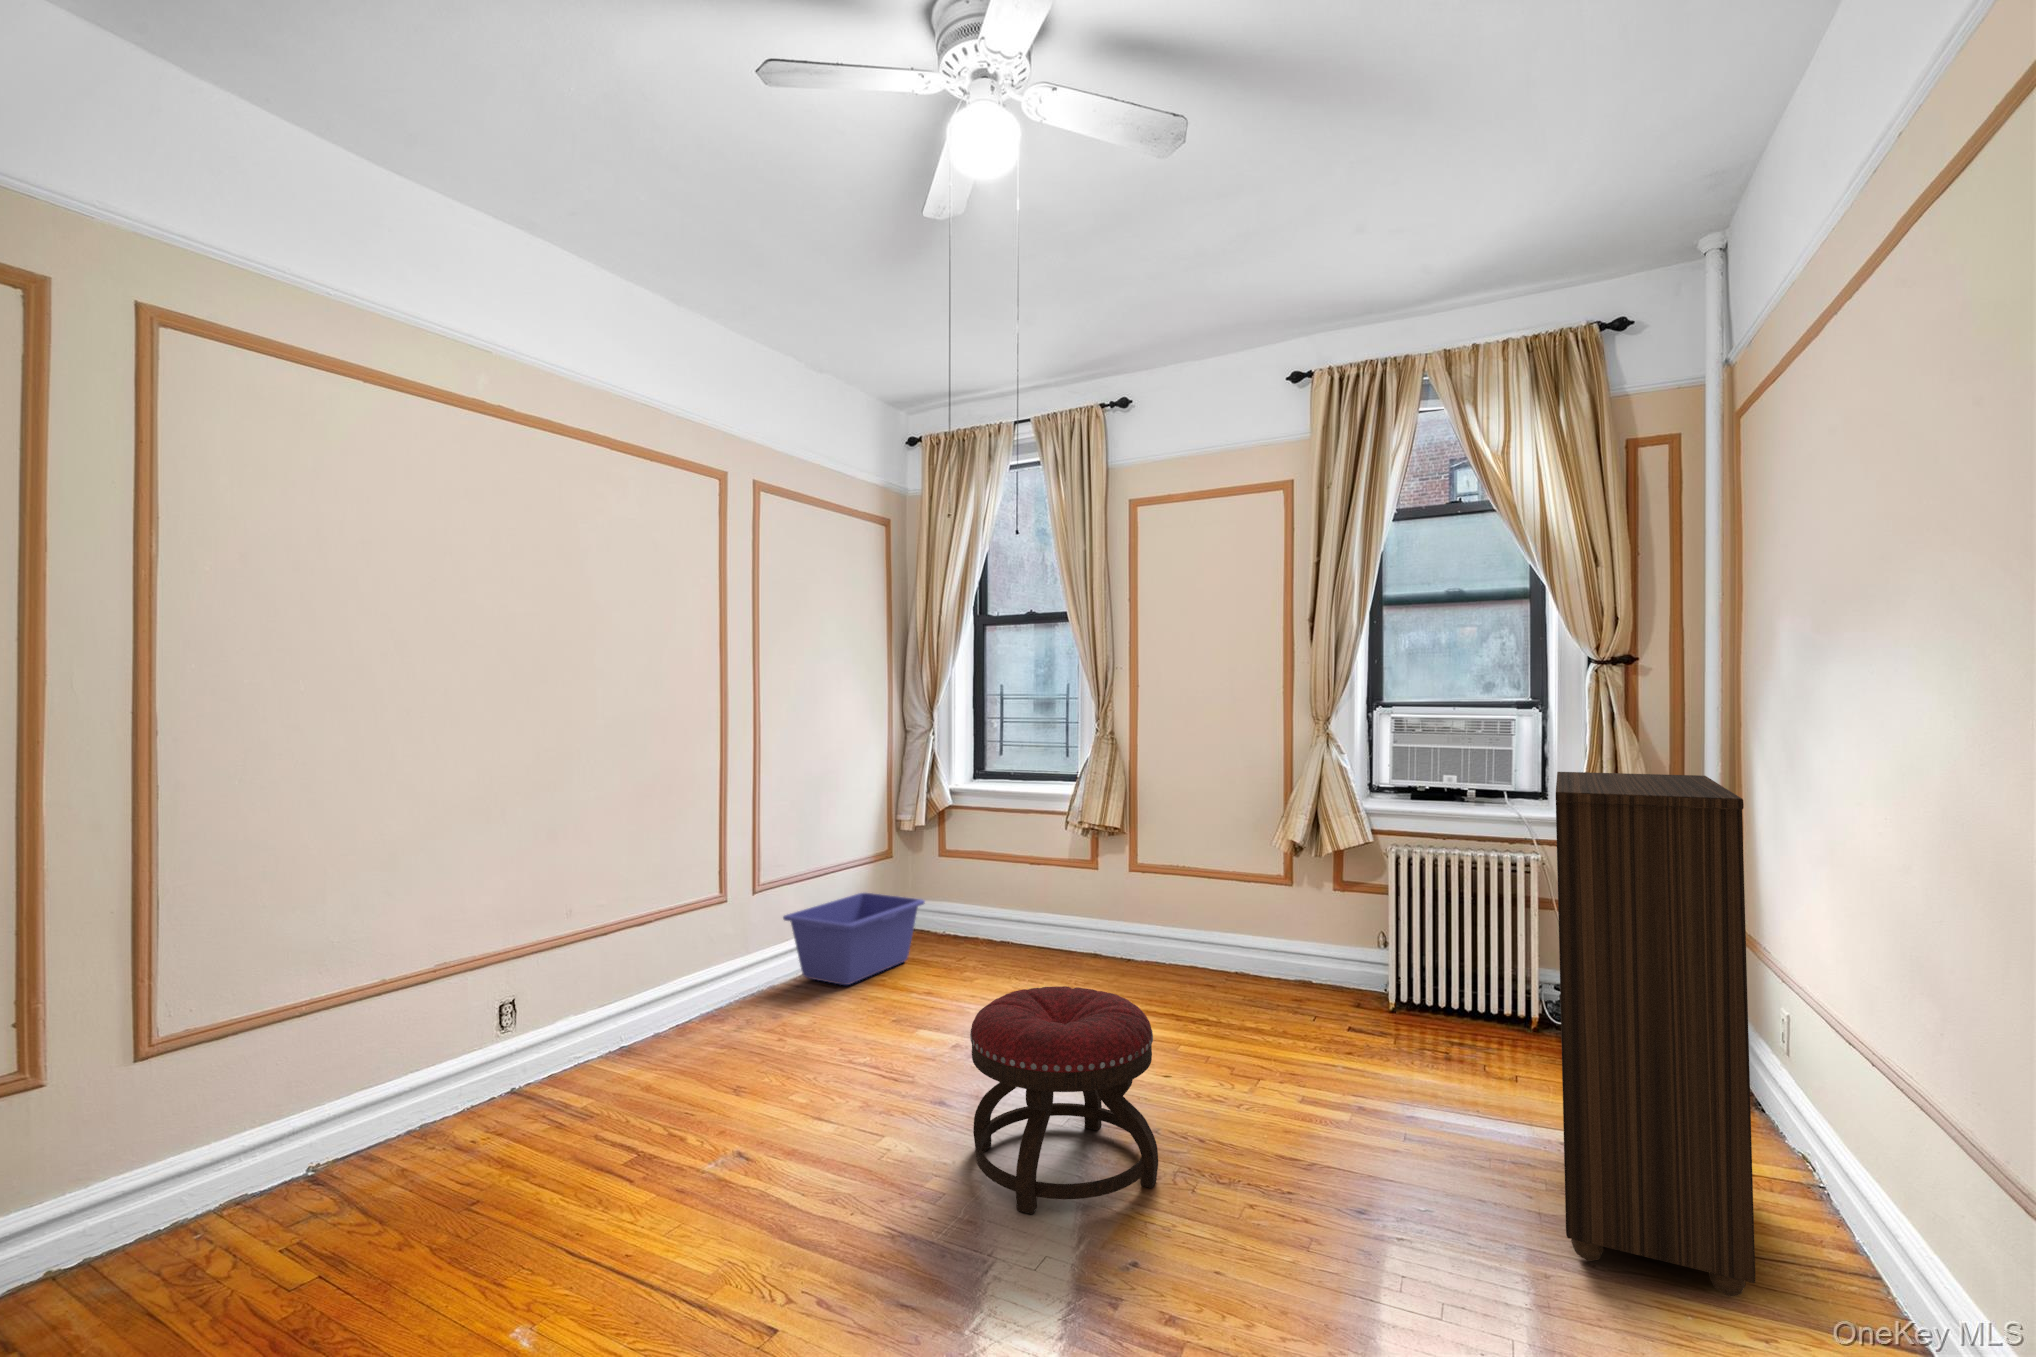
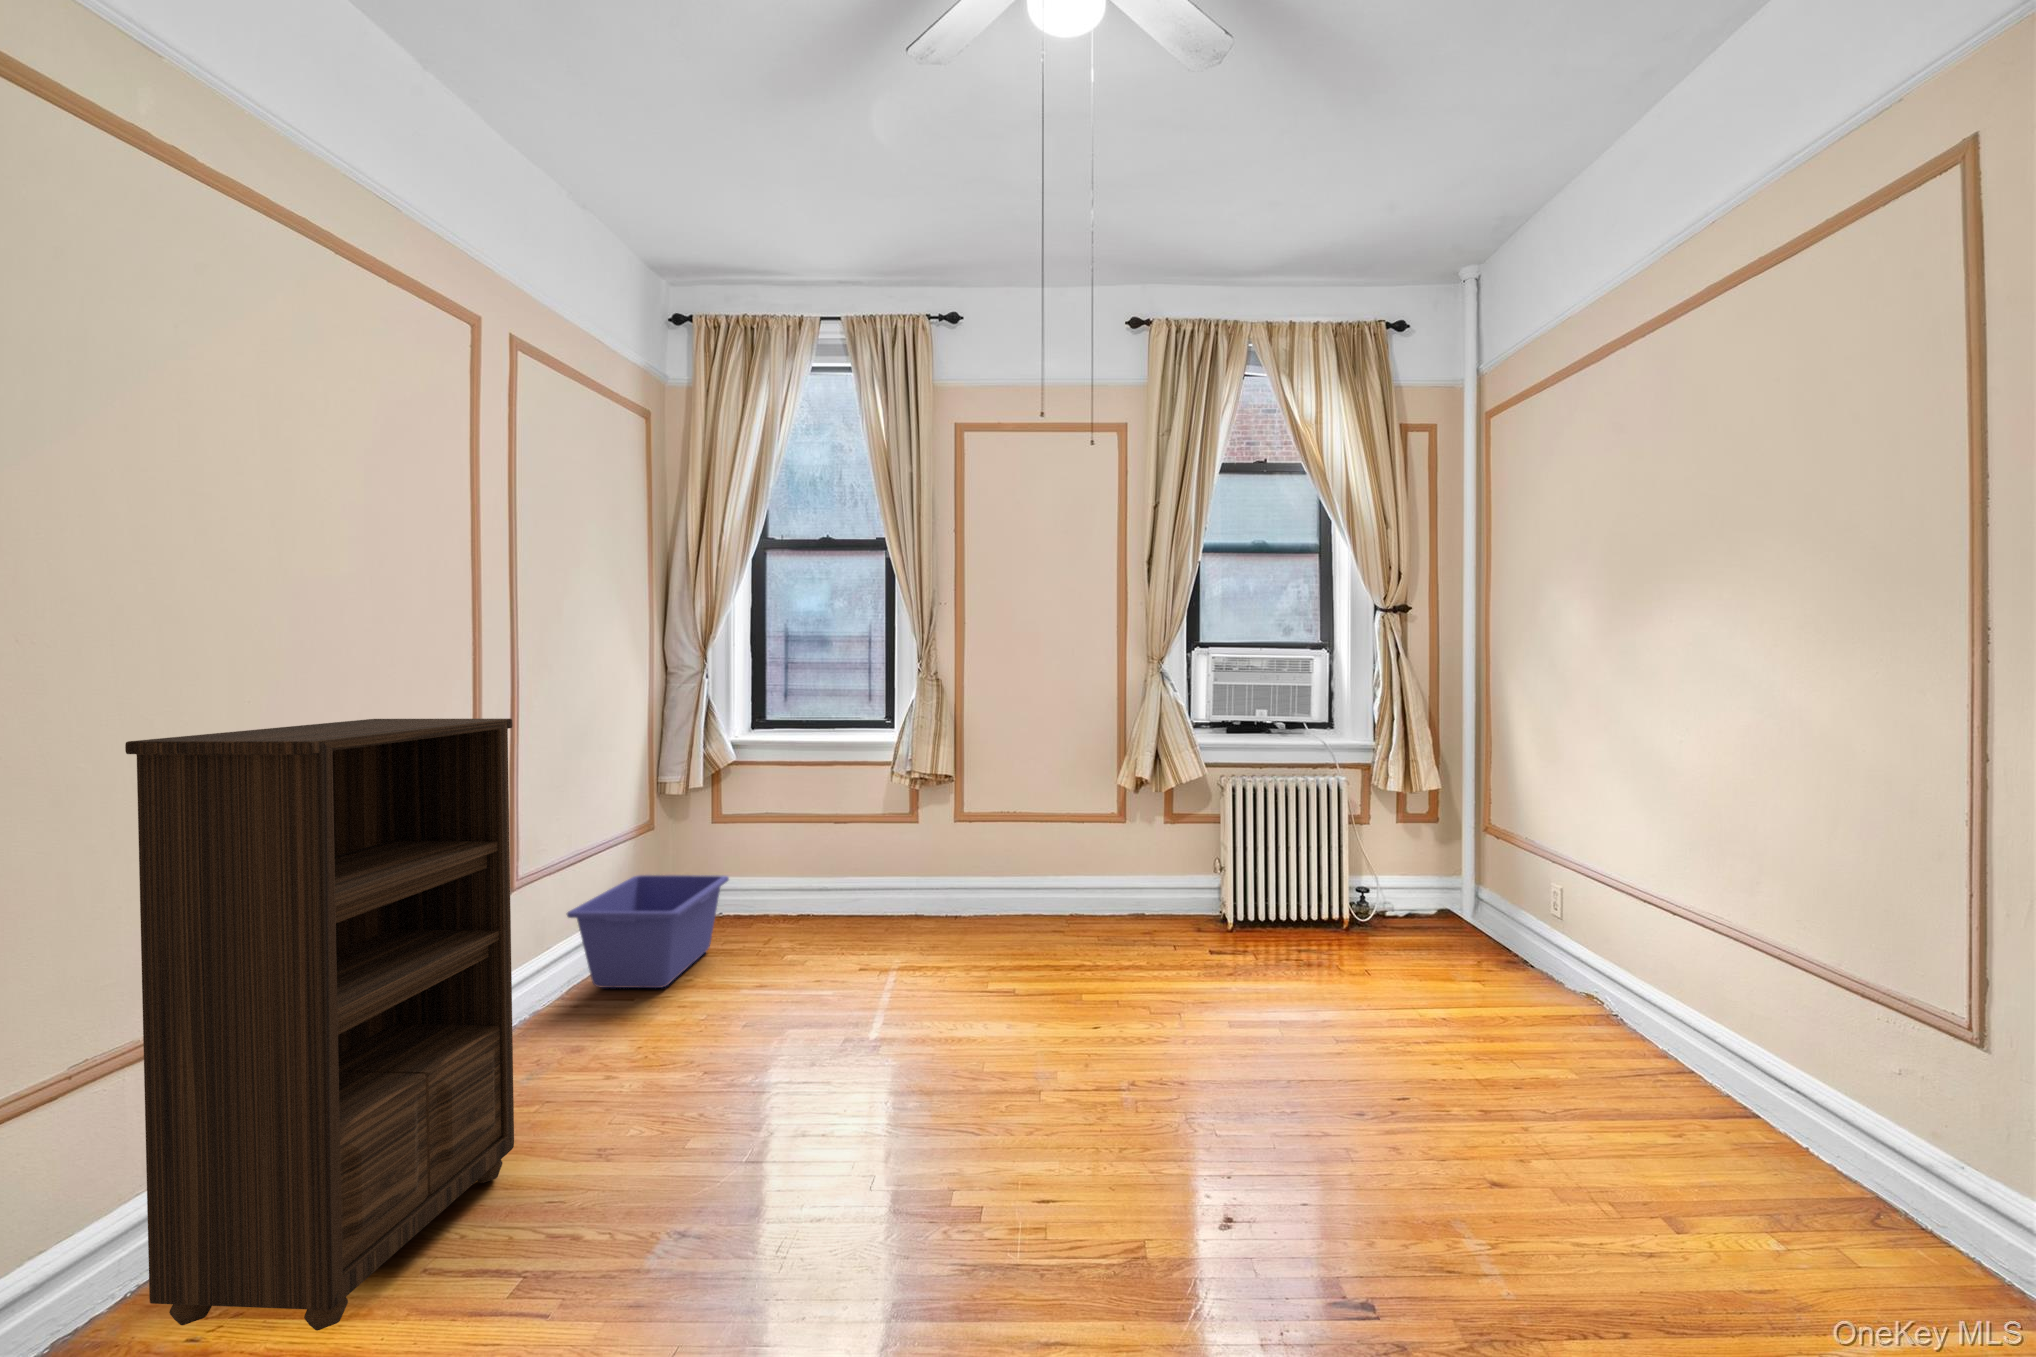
bookshelf: present [1556,772,1755,1297] -> present [125,719,514,1331]
ottoman: present [970,986,1158,1214] -> none [1011,935,1219,1178]

